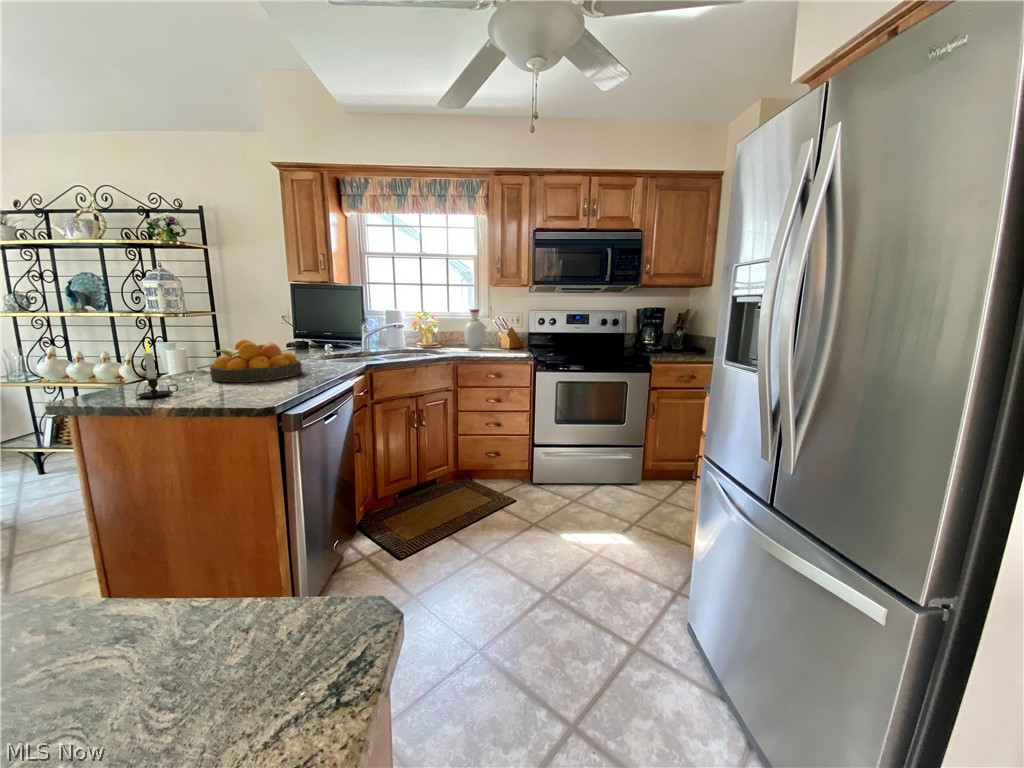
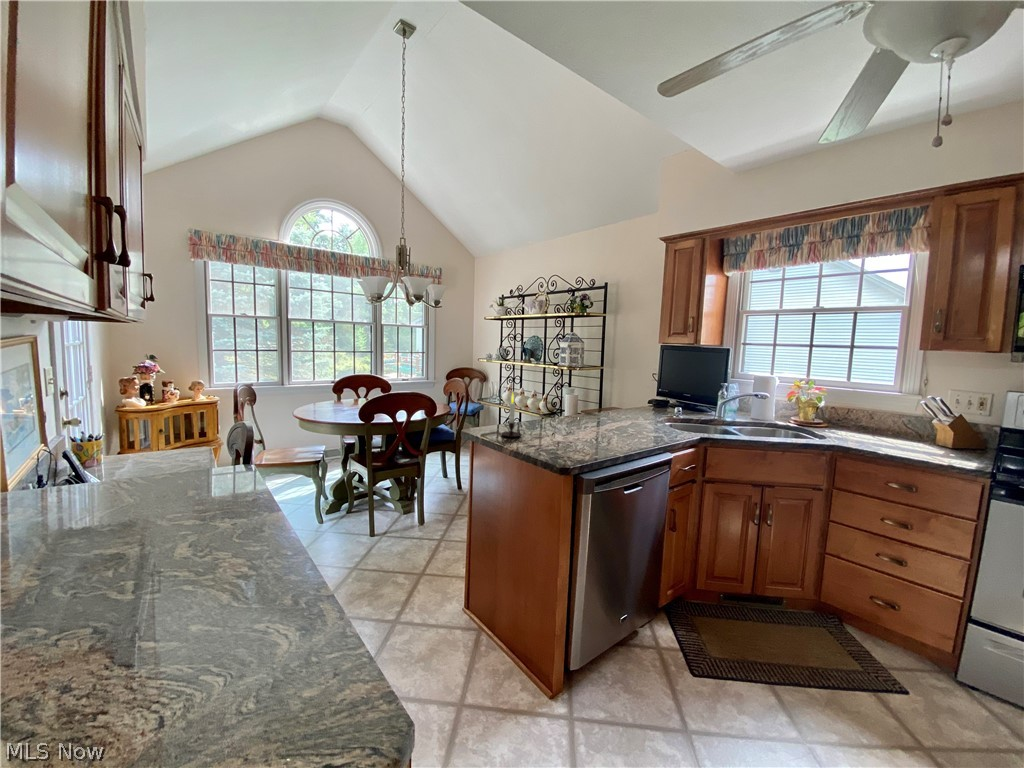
bottle: present [464,309,486,351] -> none [859,385,903,443]
fruit bowl: present [210,340,302,382] -> none [558,398,629,438]

